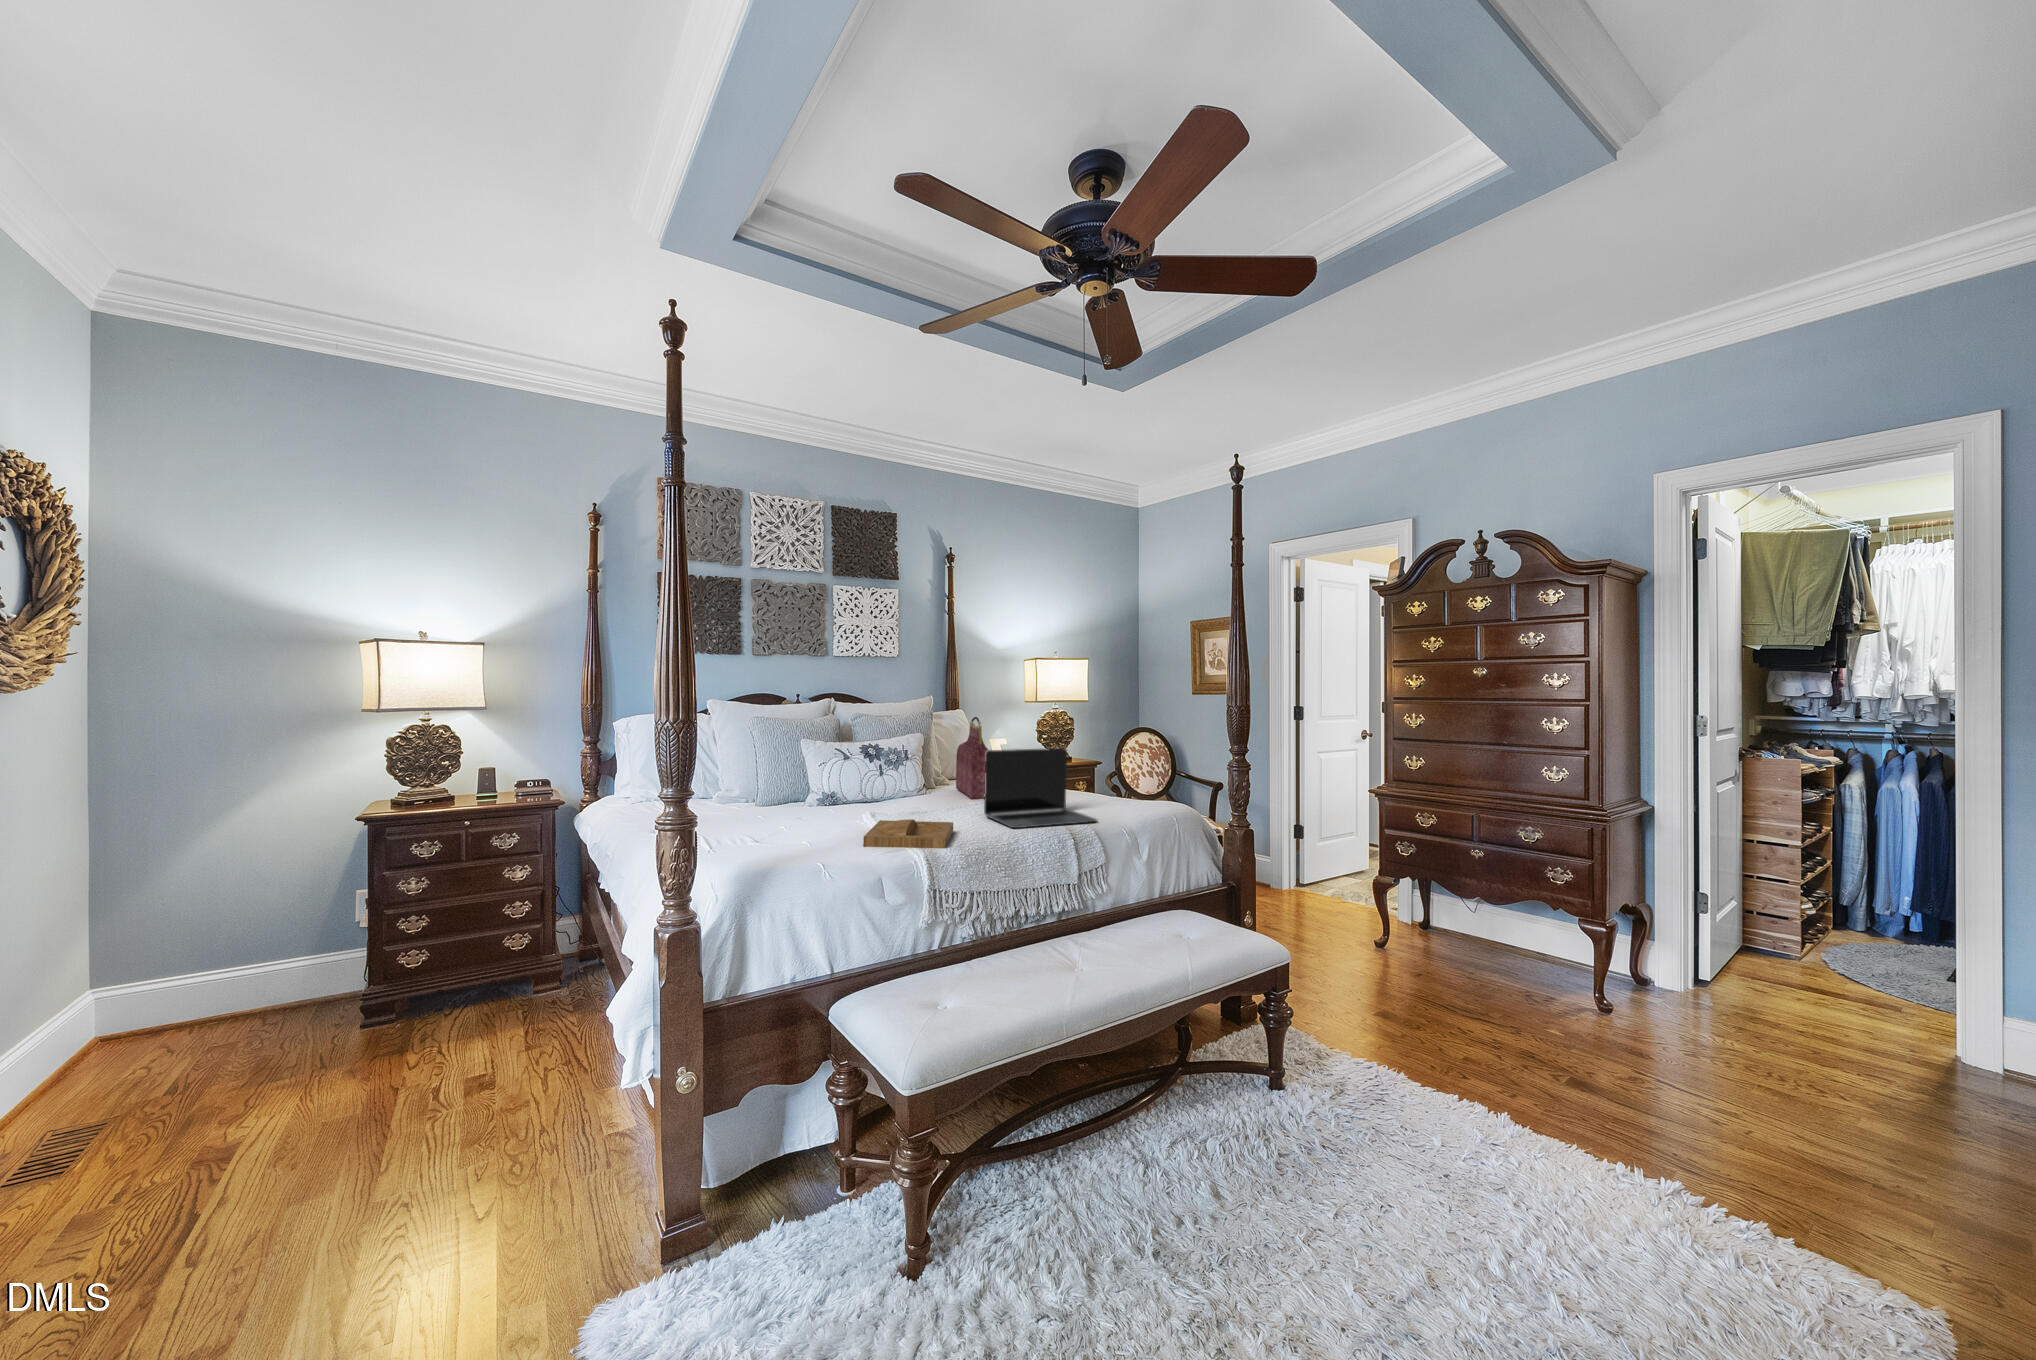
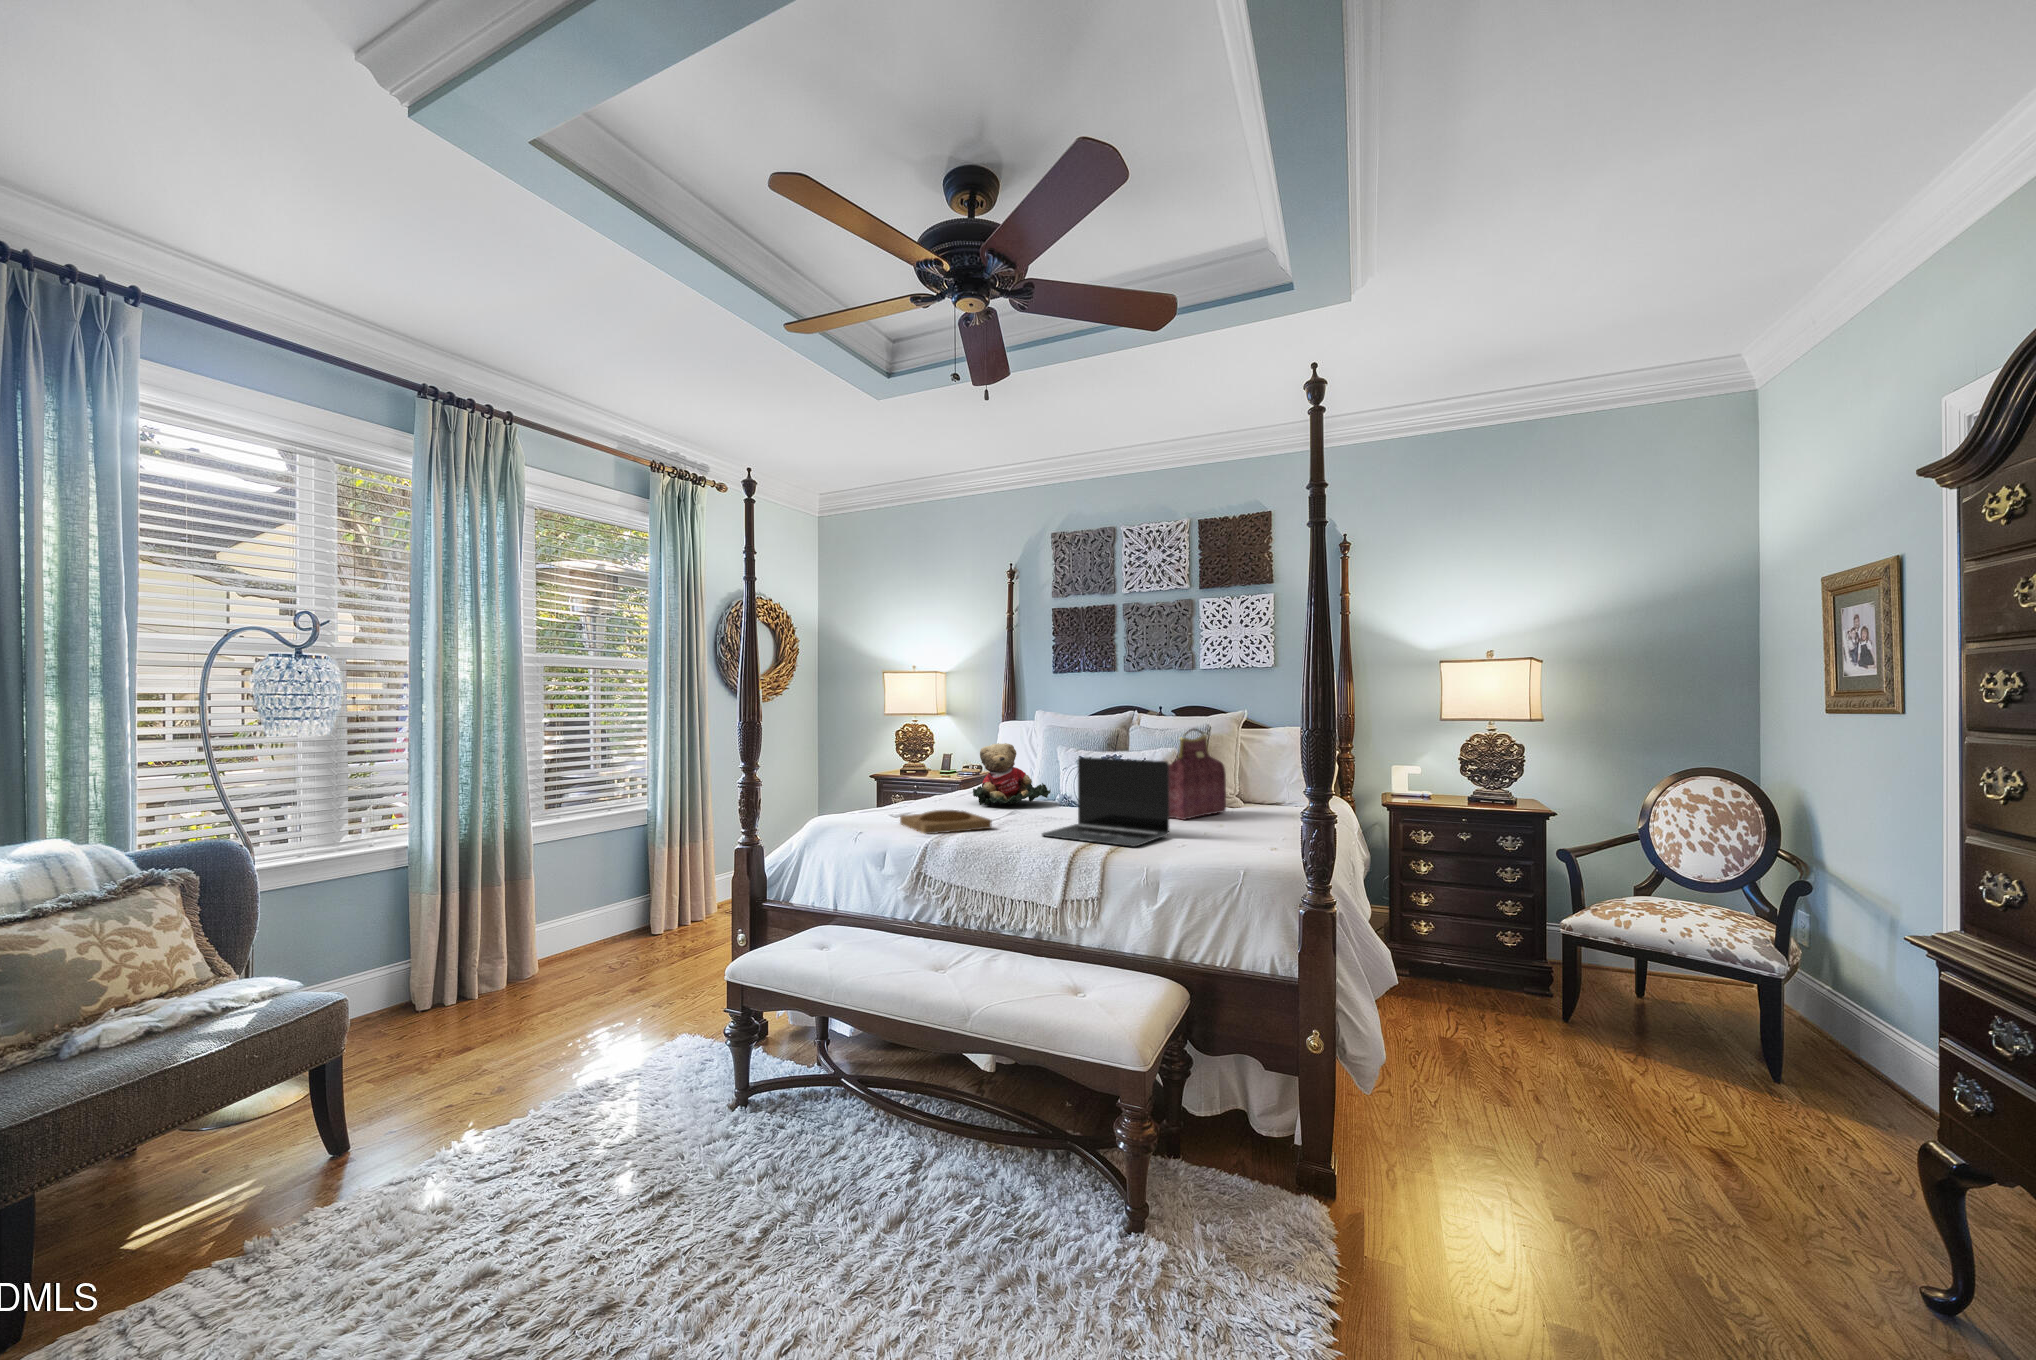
teddy bear: none [750,741,847,816] -> present [973,743,1051,806]

